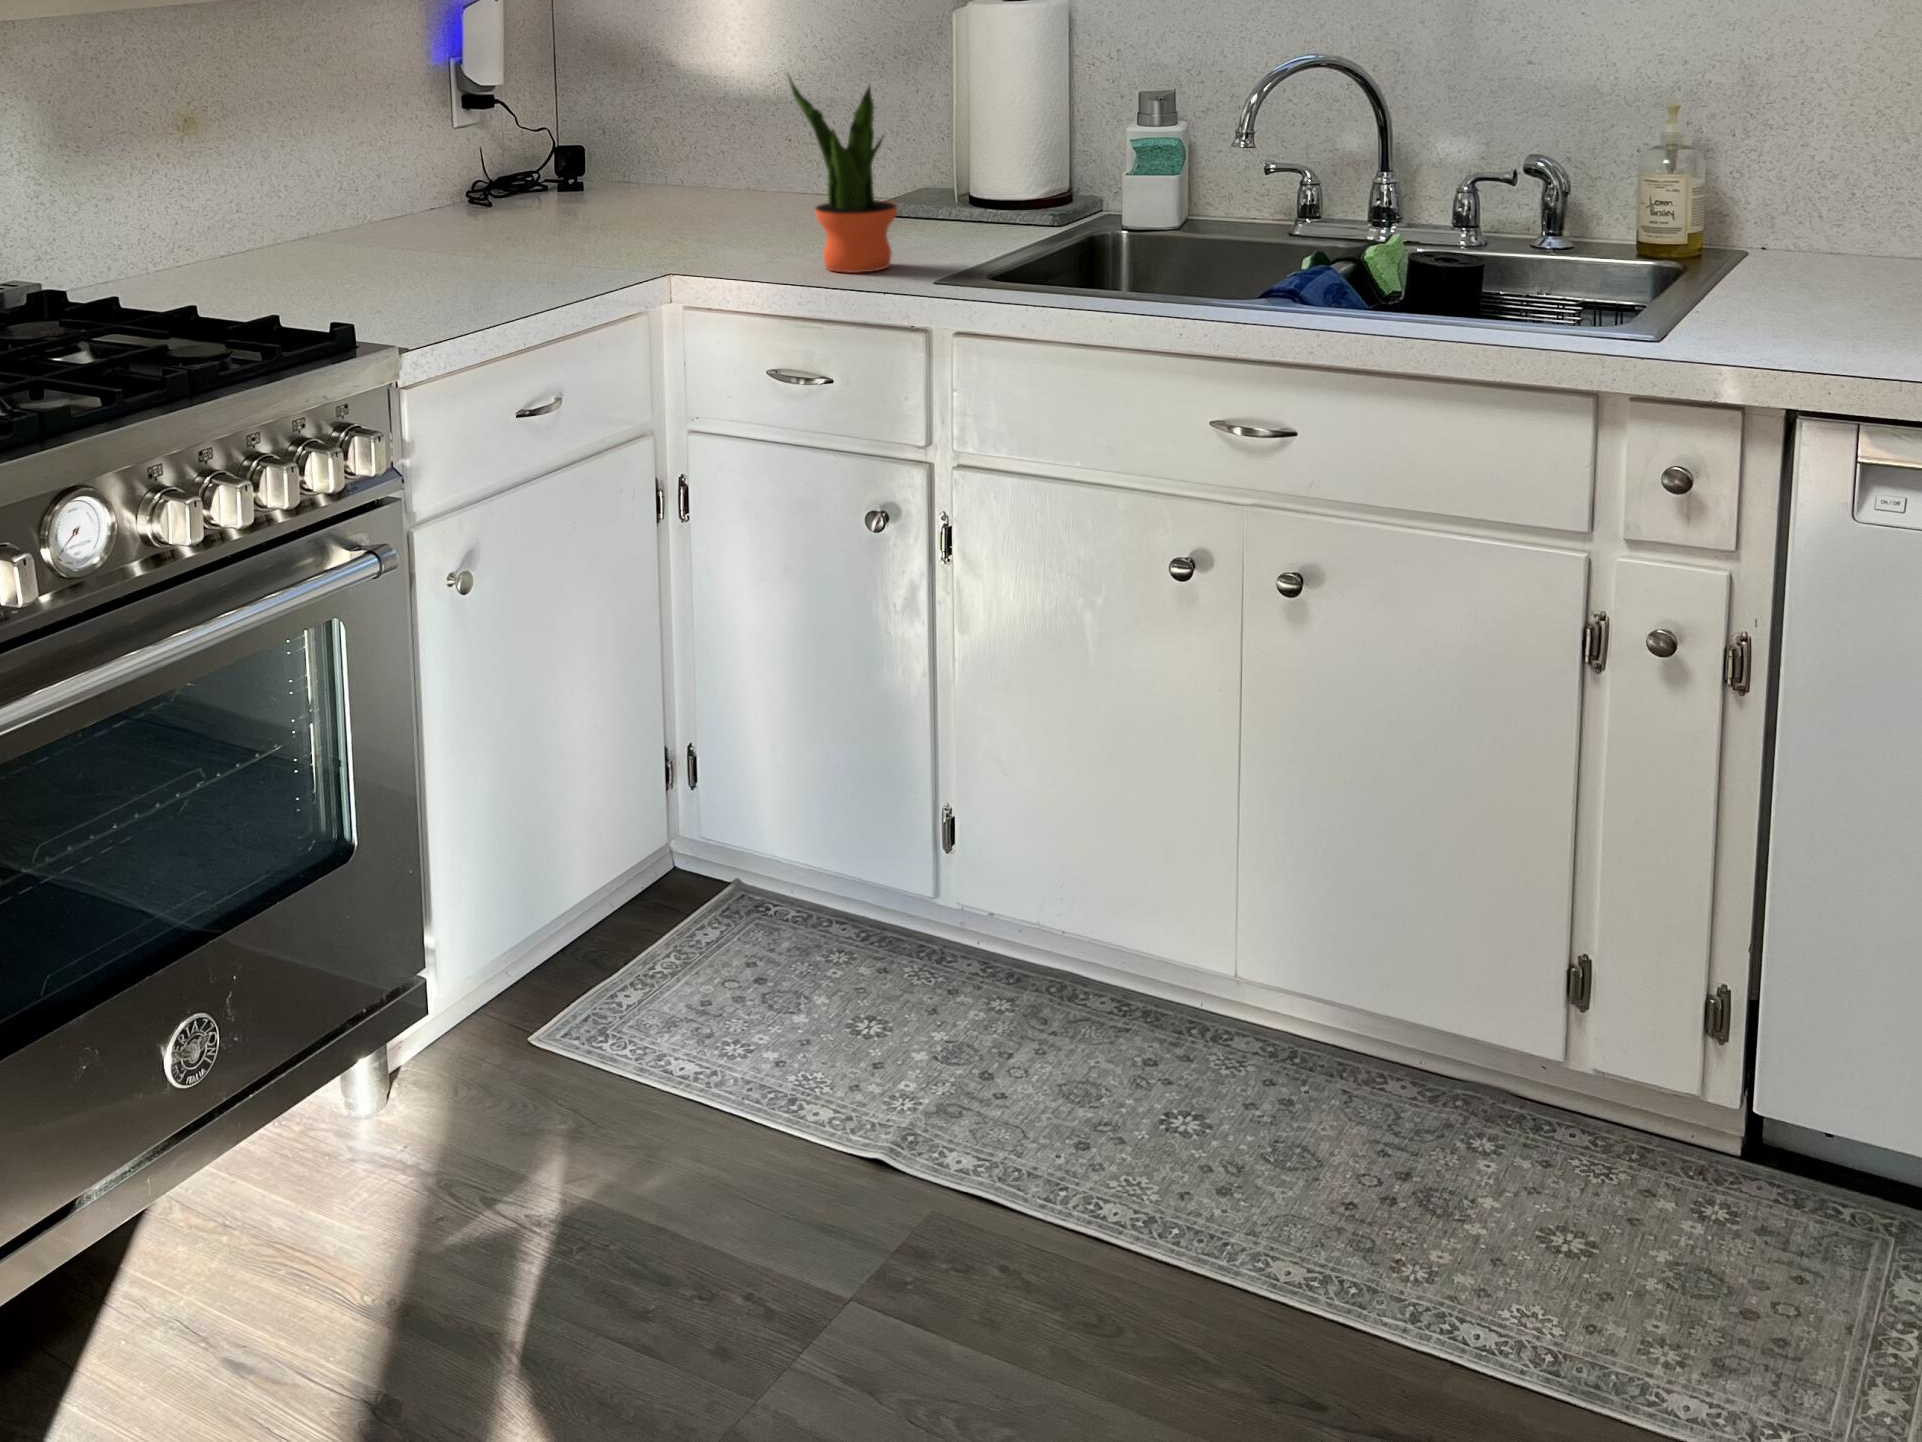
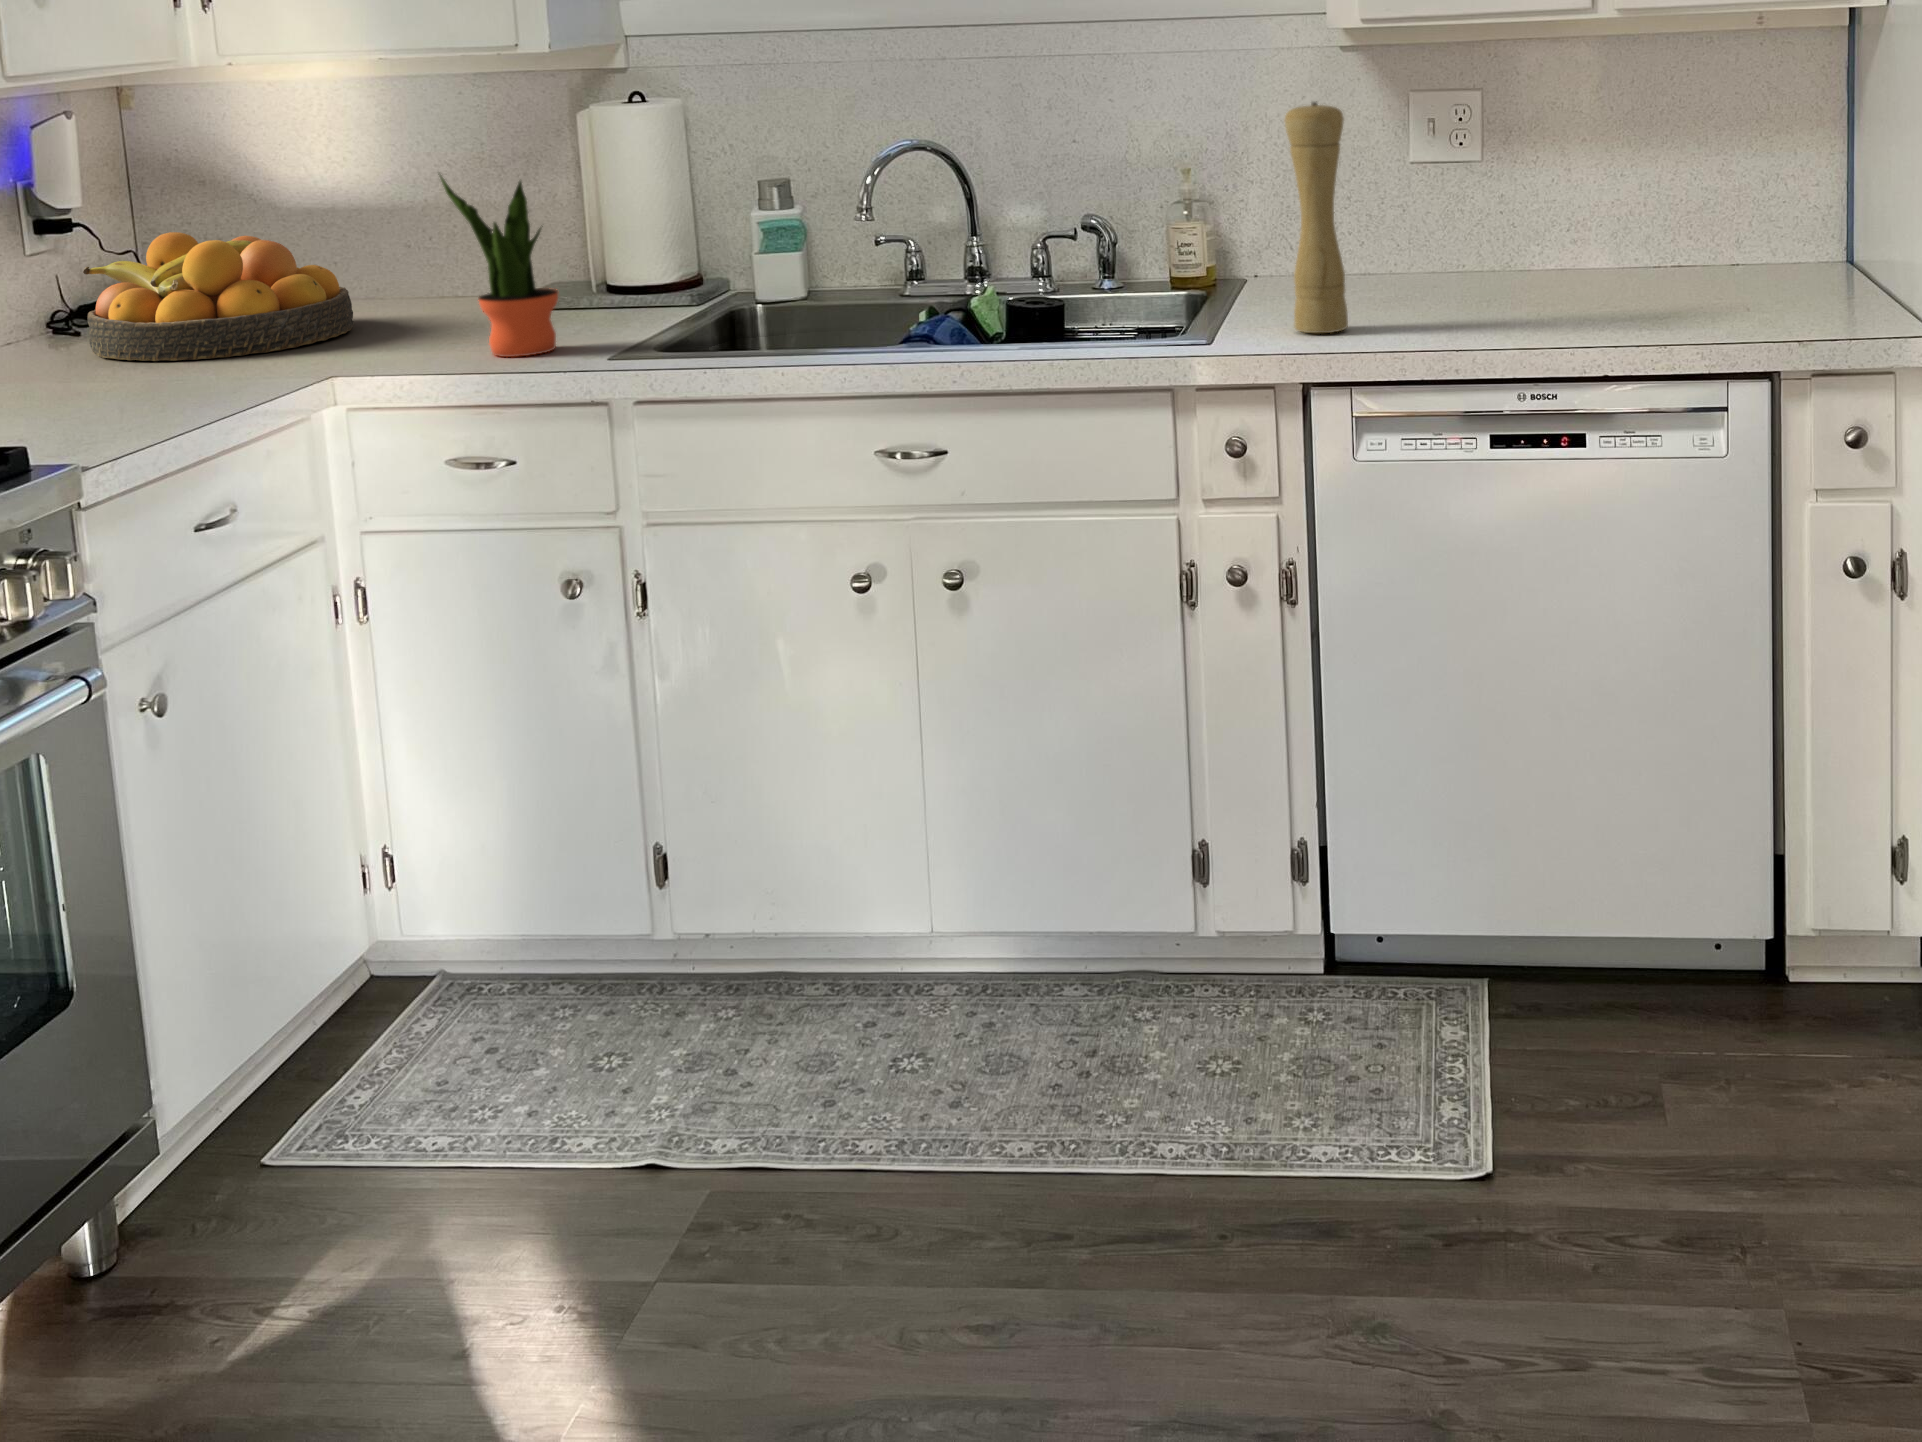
pepper mill: none [1788,35,1894,344] -> present [1285,101,1348,333]
fruit bowl: none [482,116,718,245] -> present [83,232,354,361]

